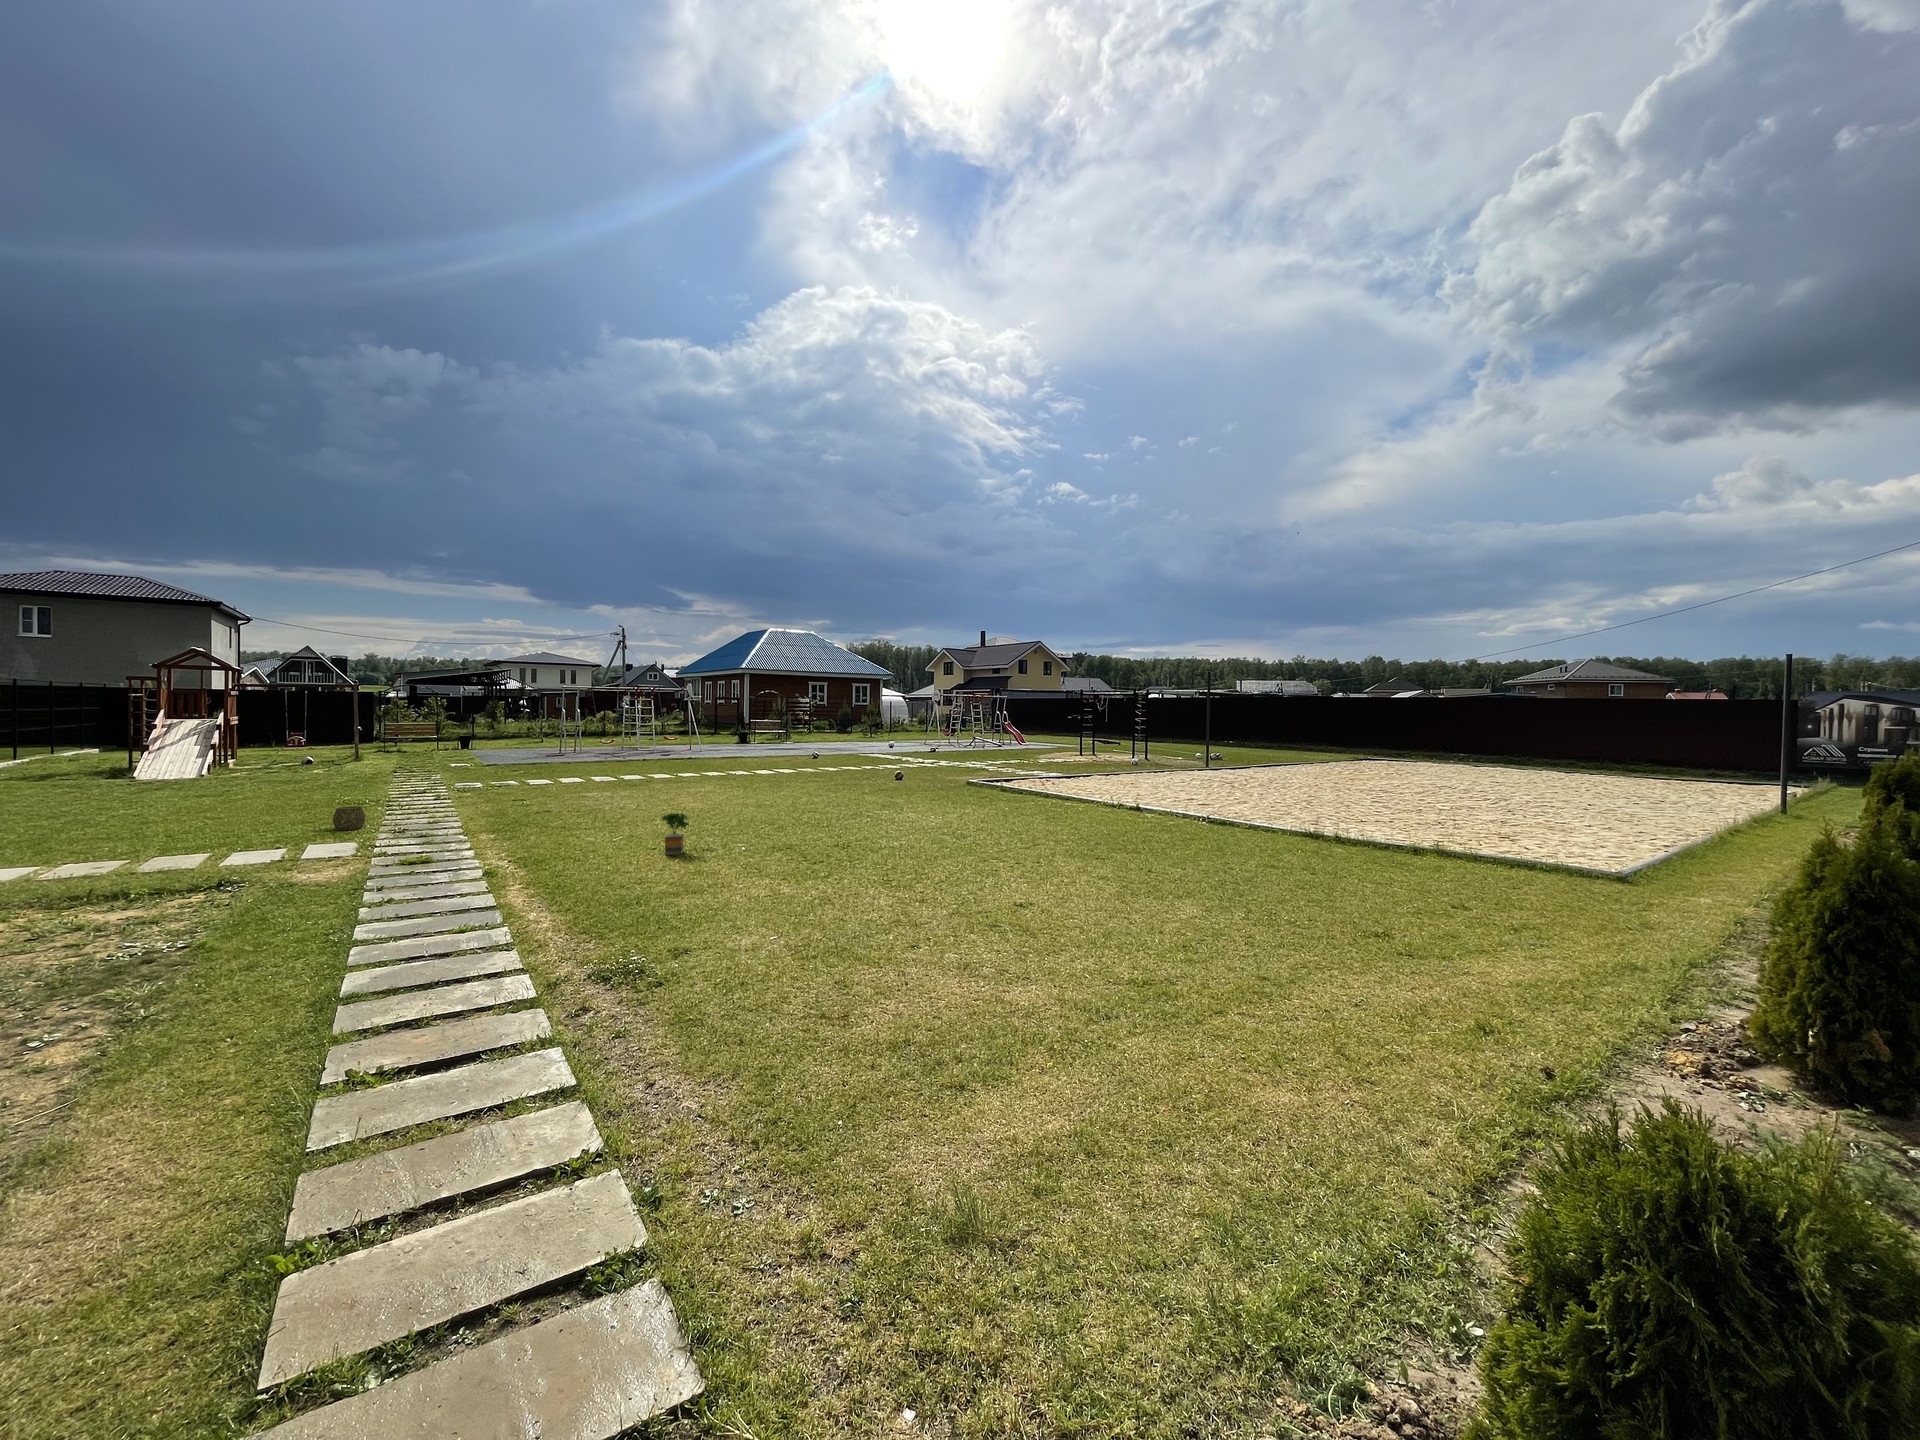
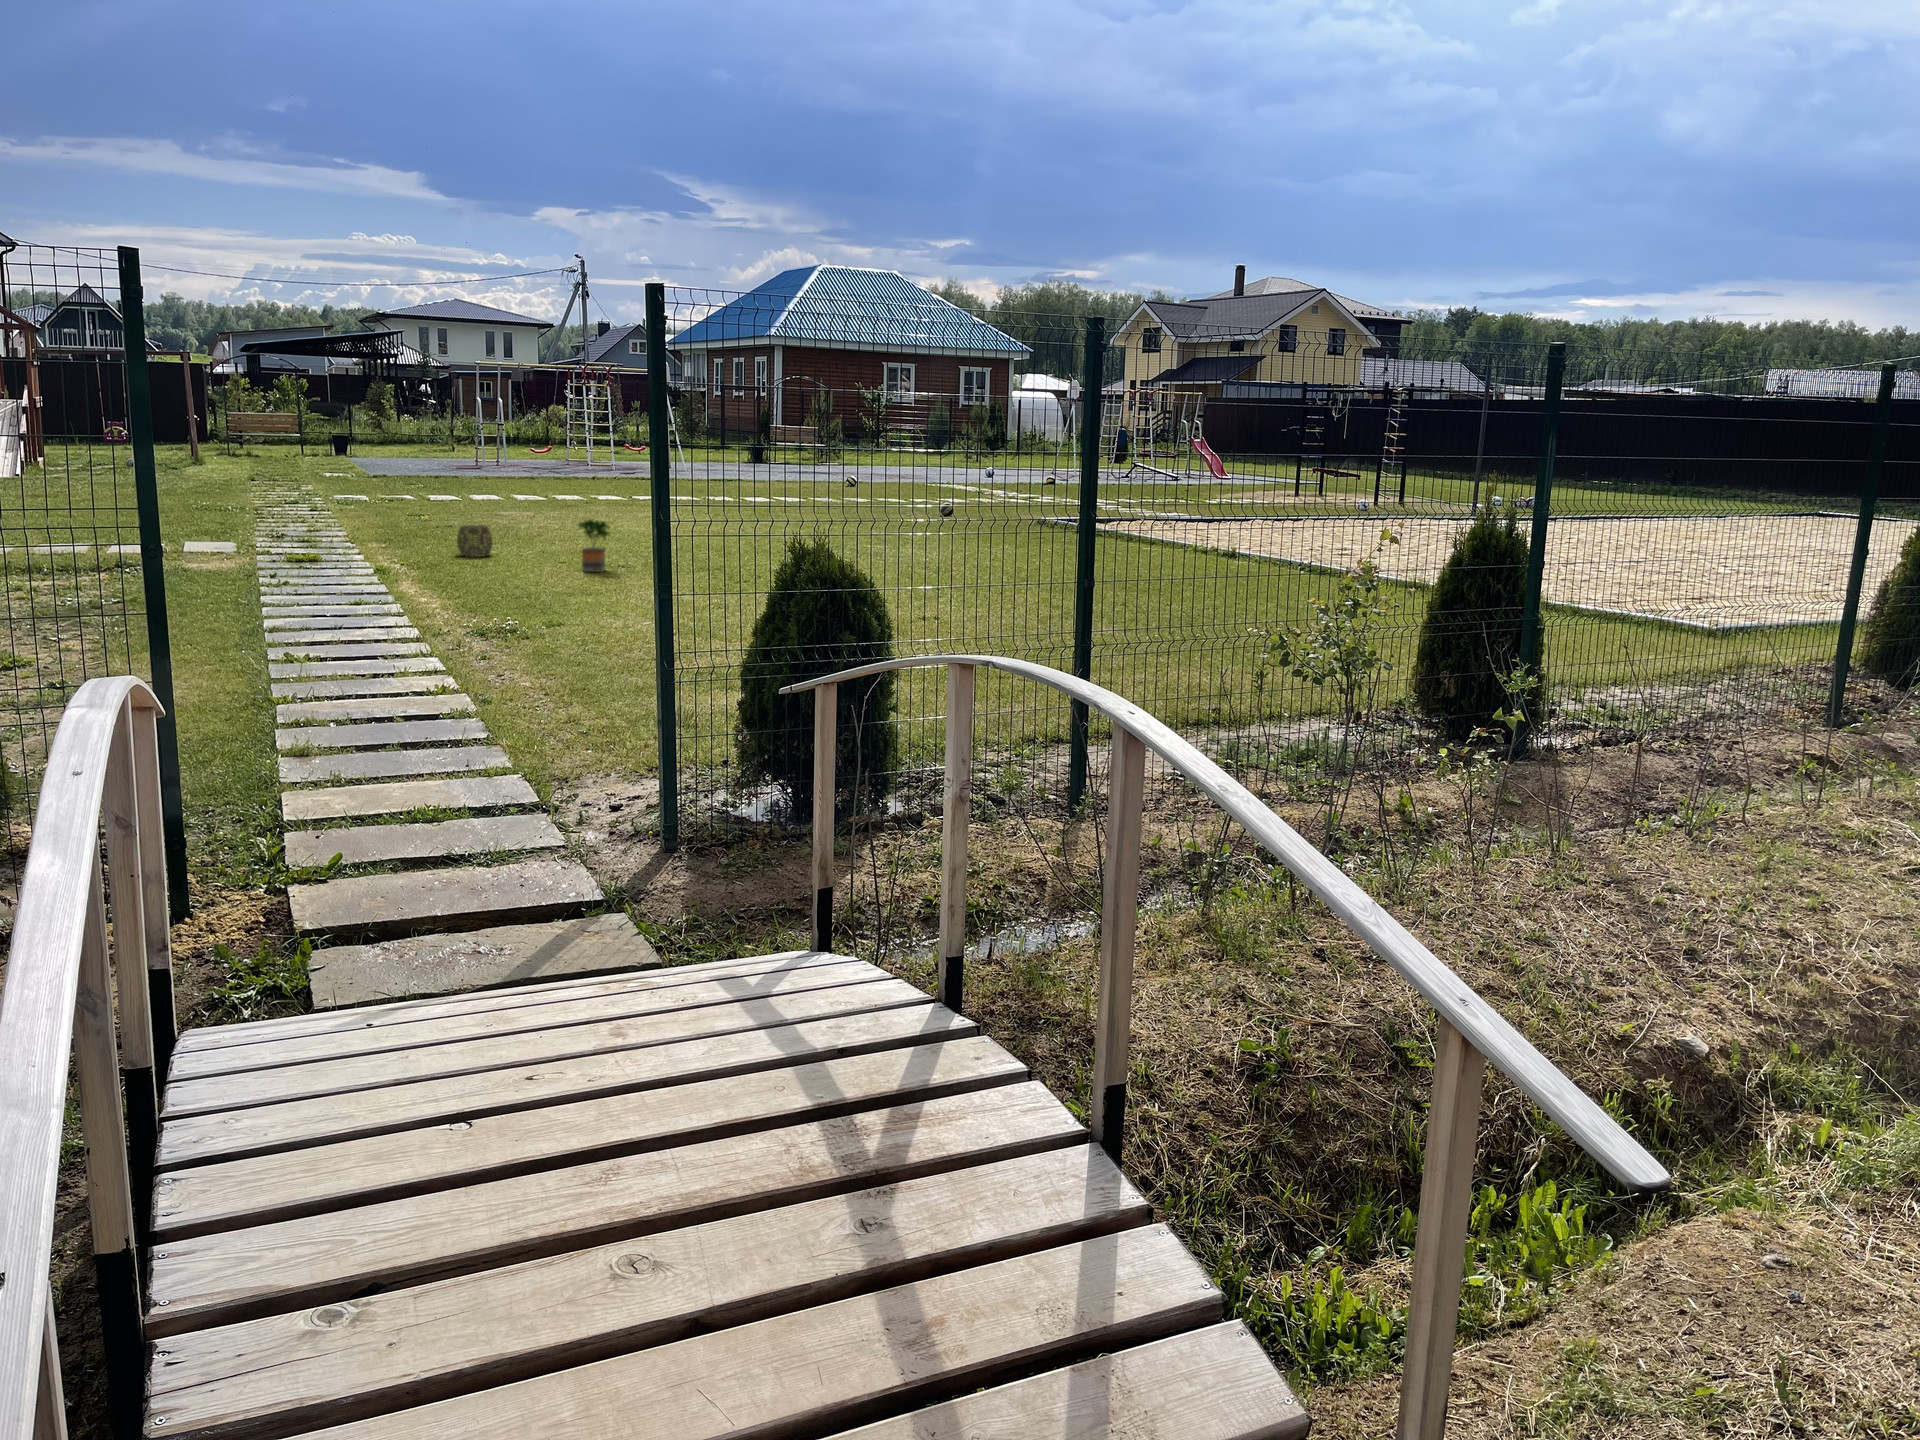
woven basket: present [333,806,365,831] -> present [457,525,493,557]

